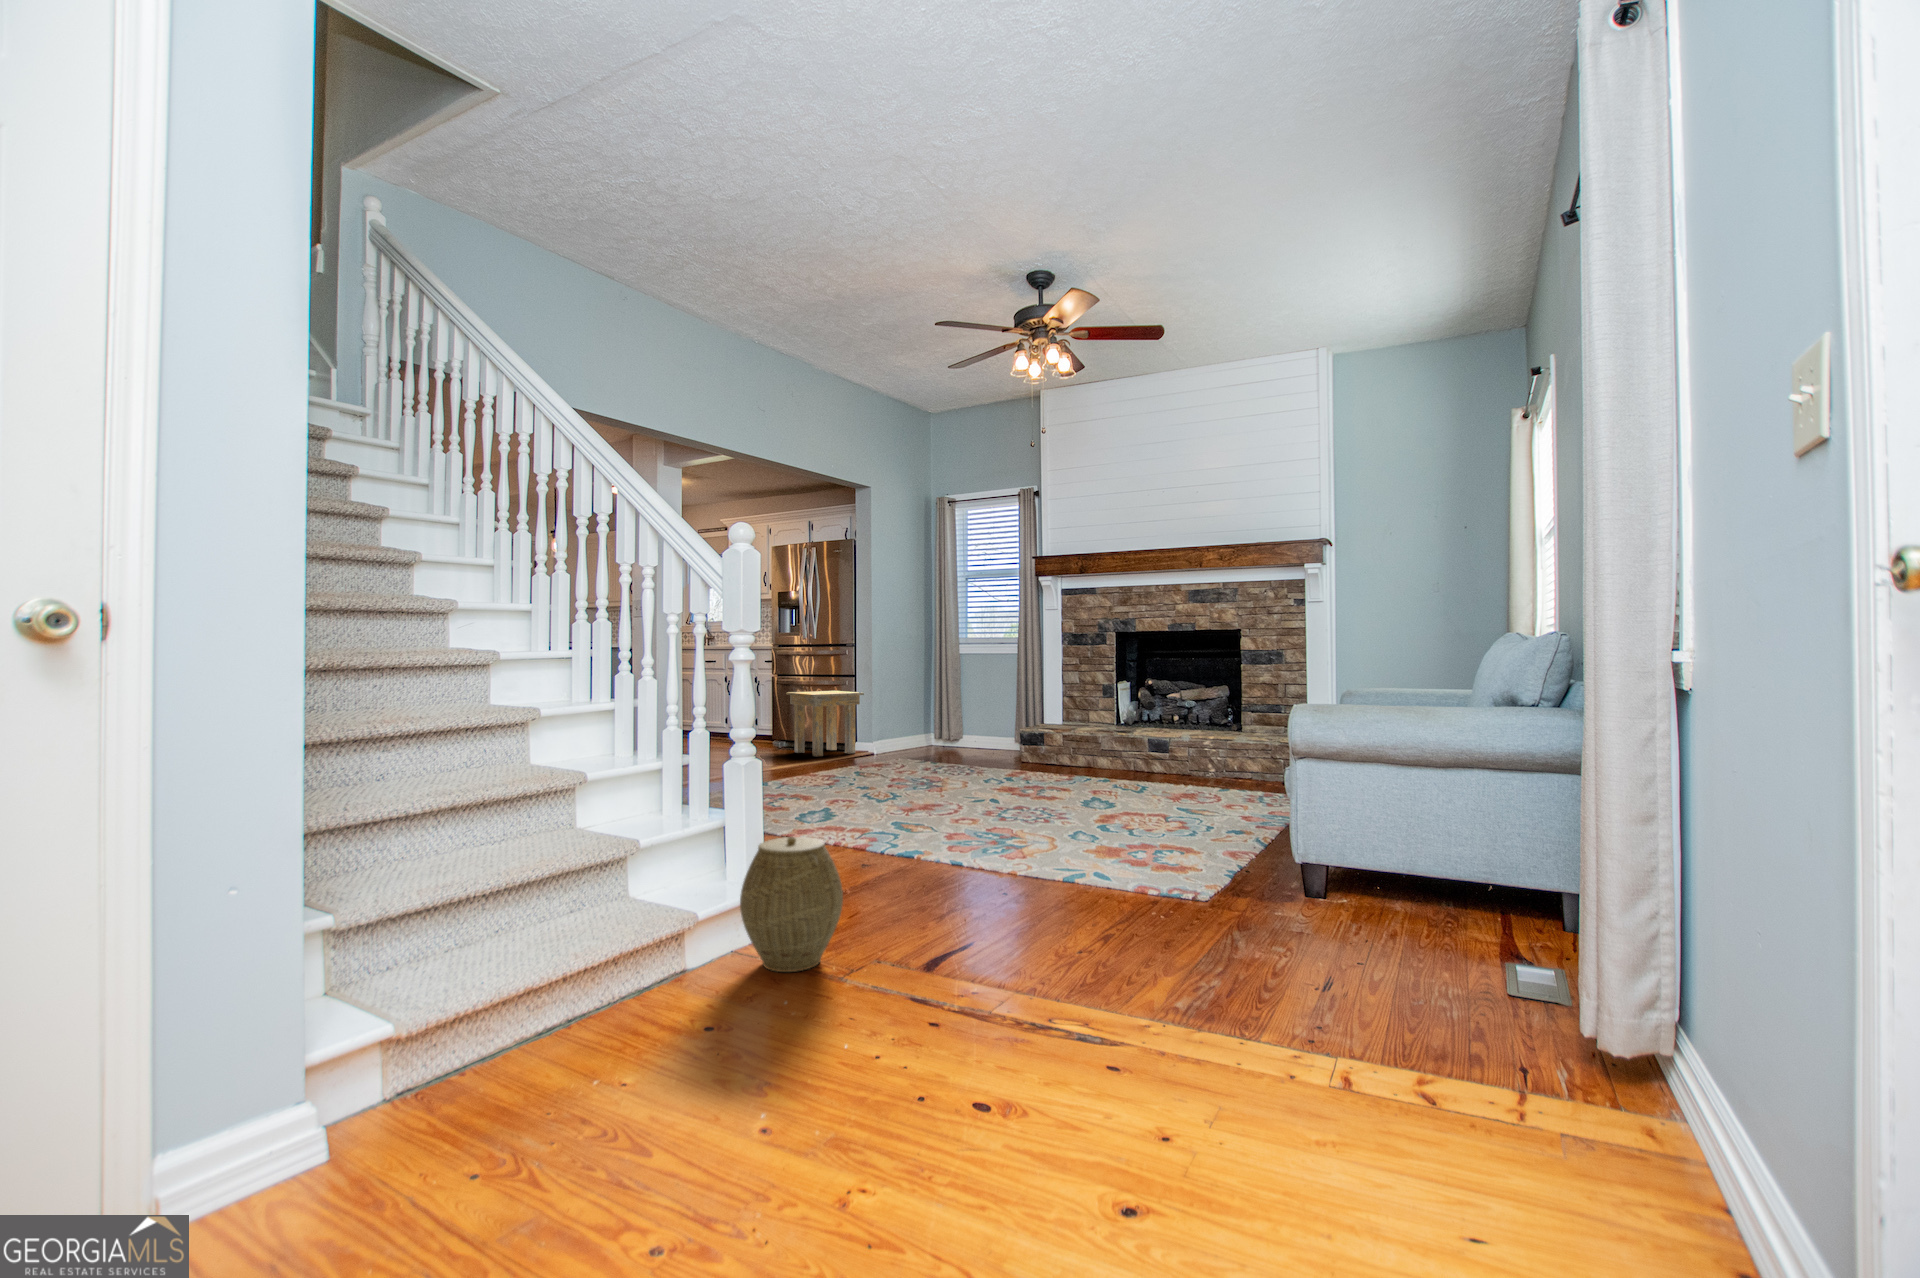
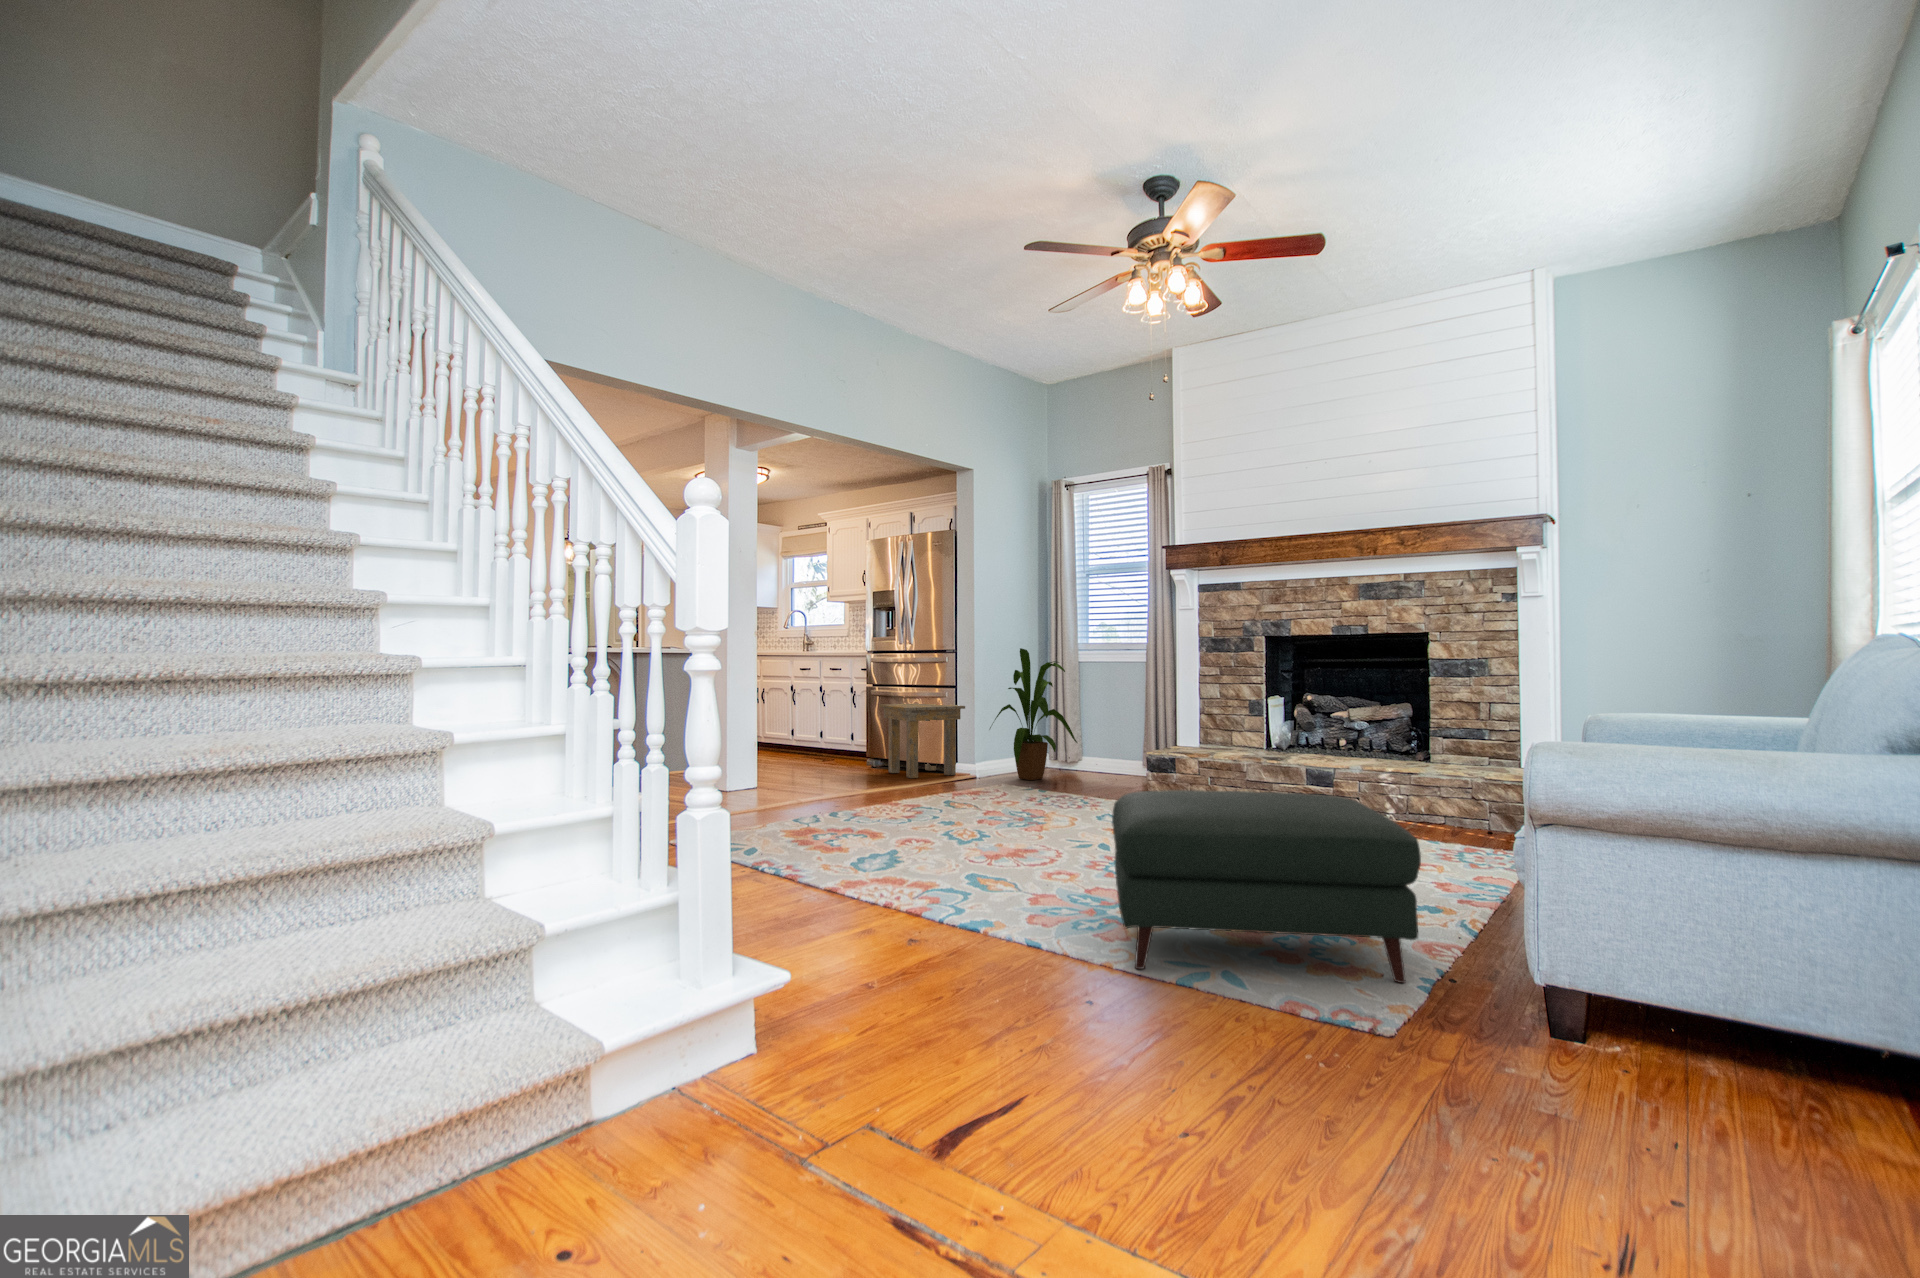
house plant: none [885,642,962,756] -> present [990,648,1077,780]
ottoman: none [1012,749,1227,874] -> present [1112,790,1421,983]
woven basket: present [740,837,843,972] -> none [671,927,823,1137]

